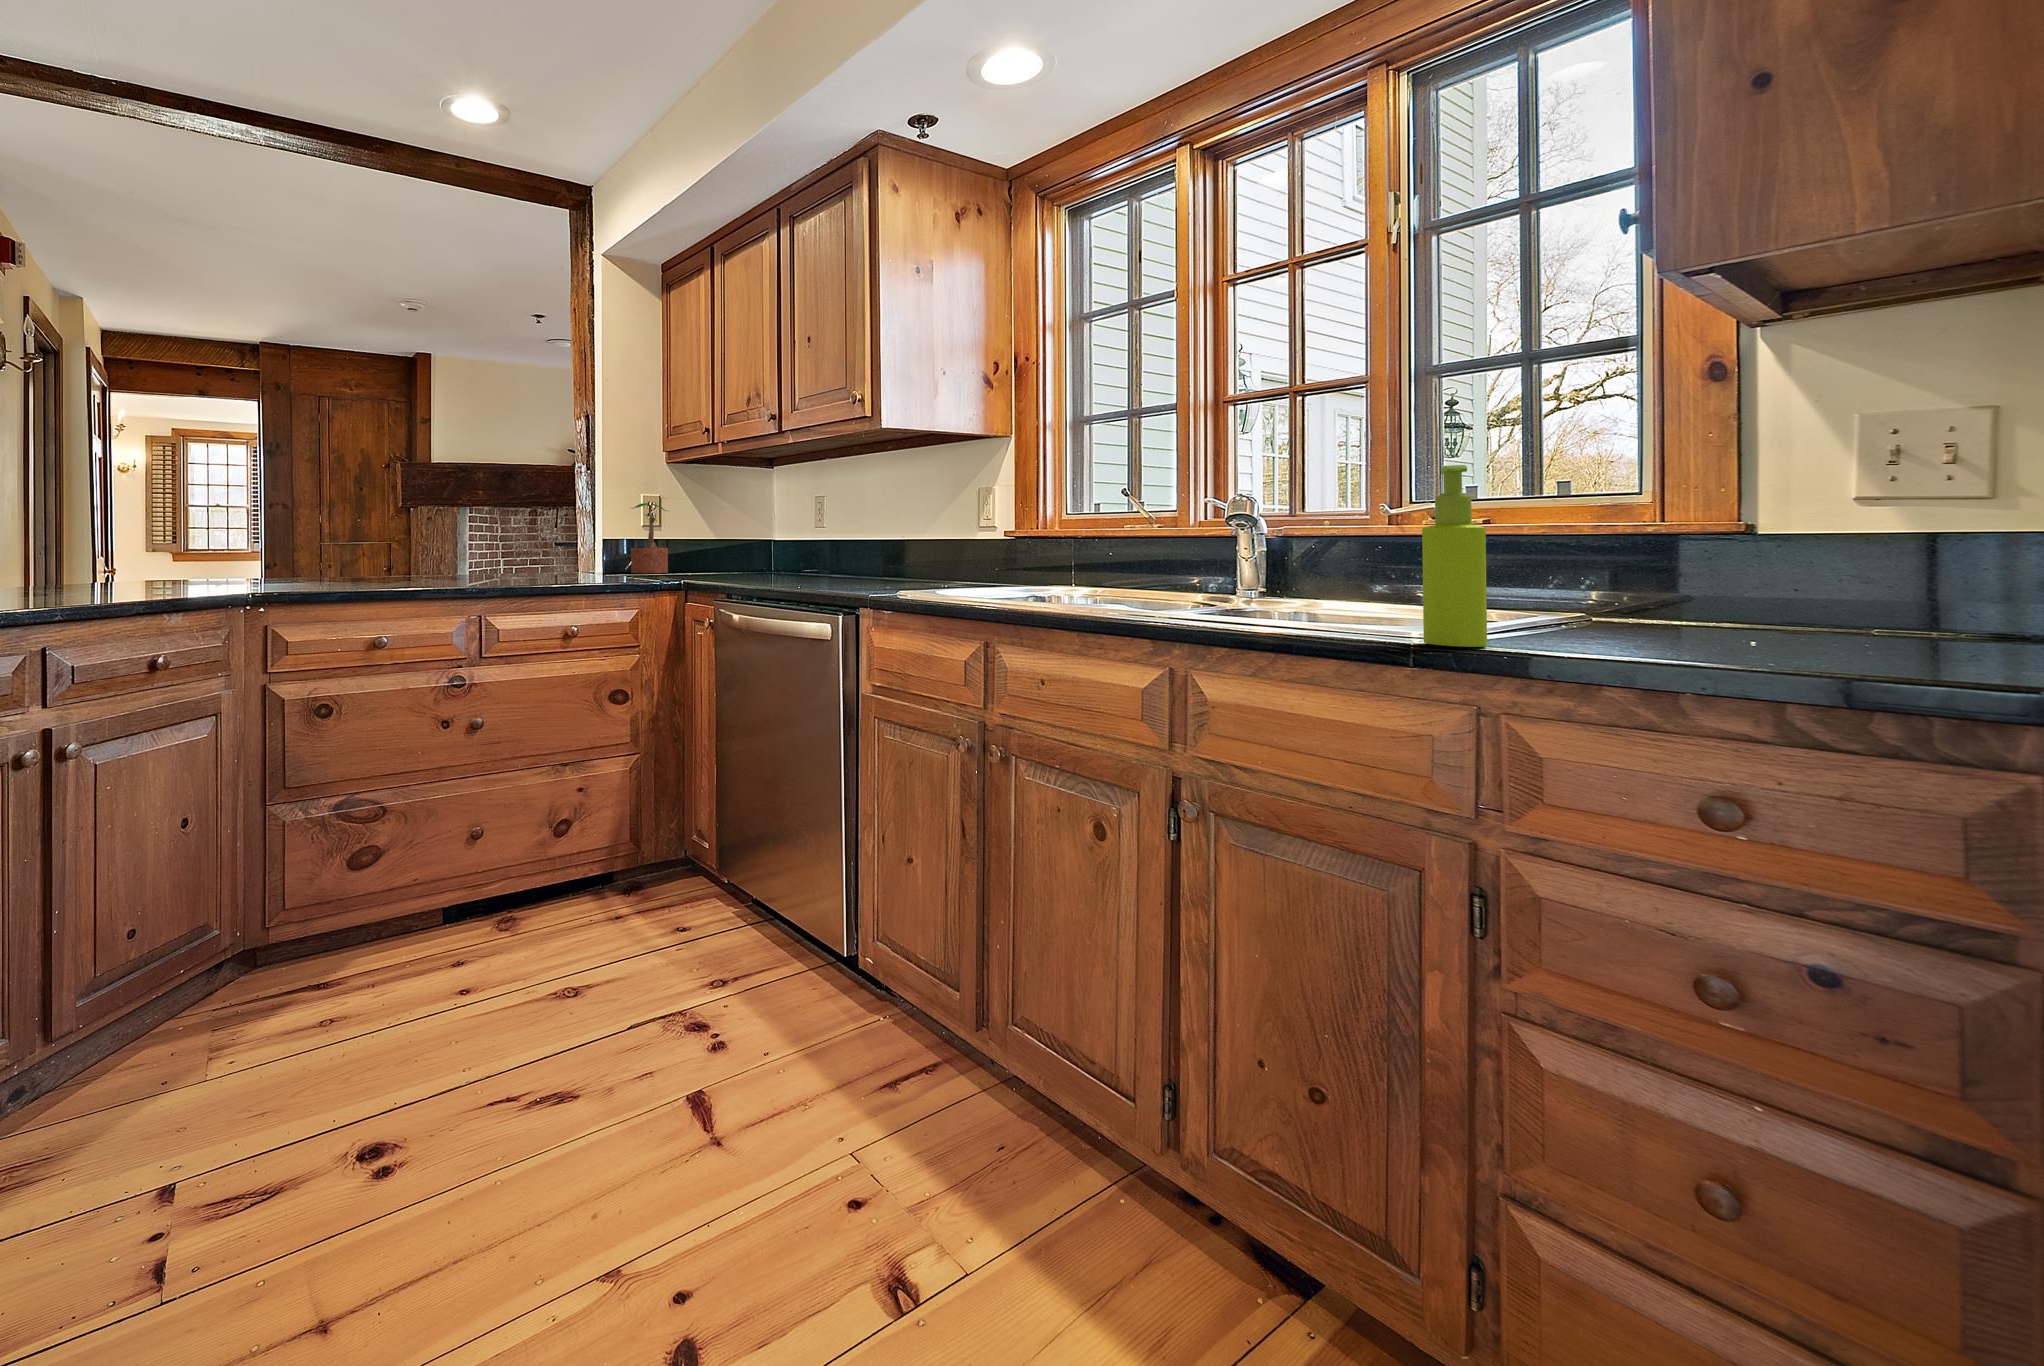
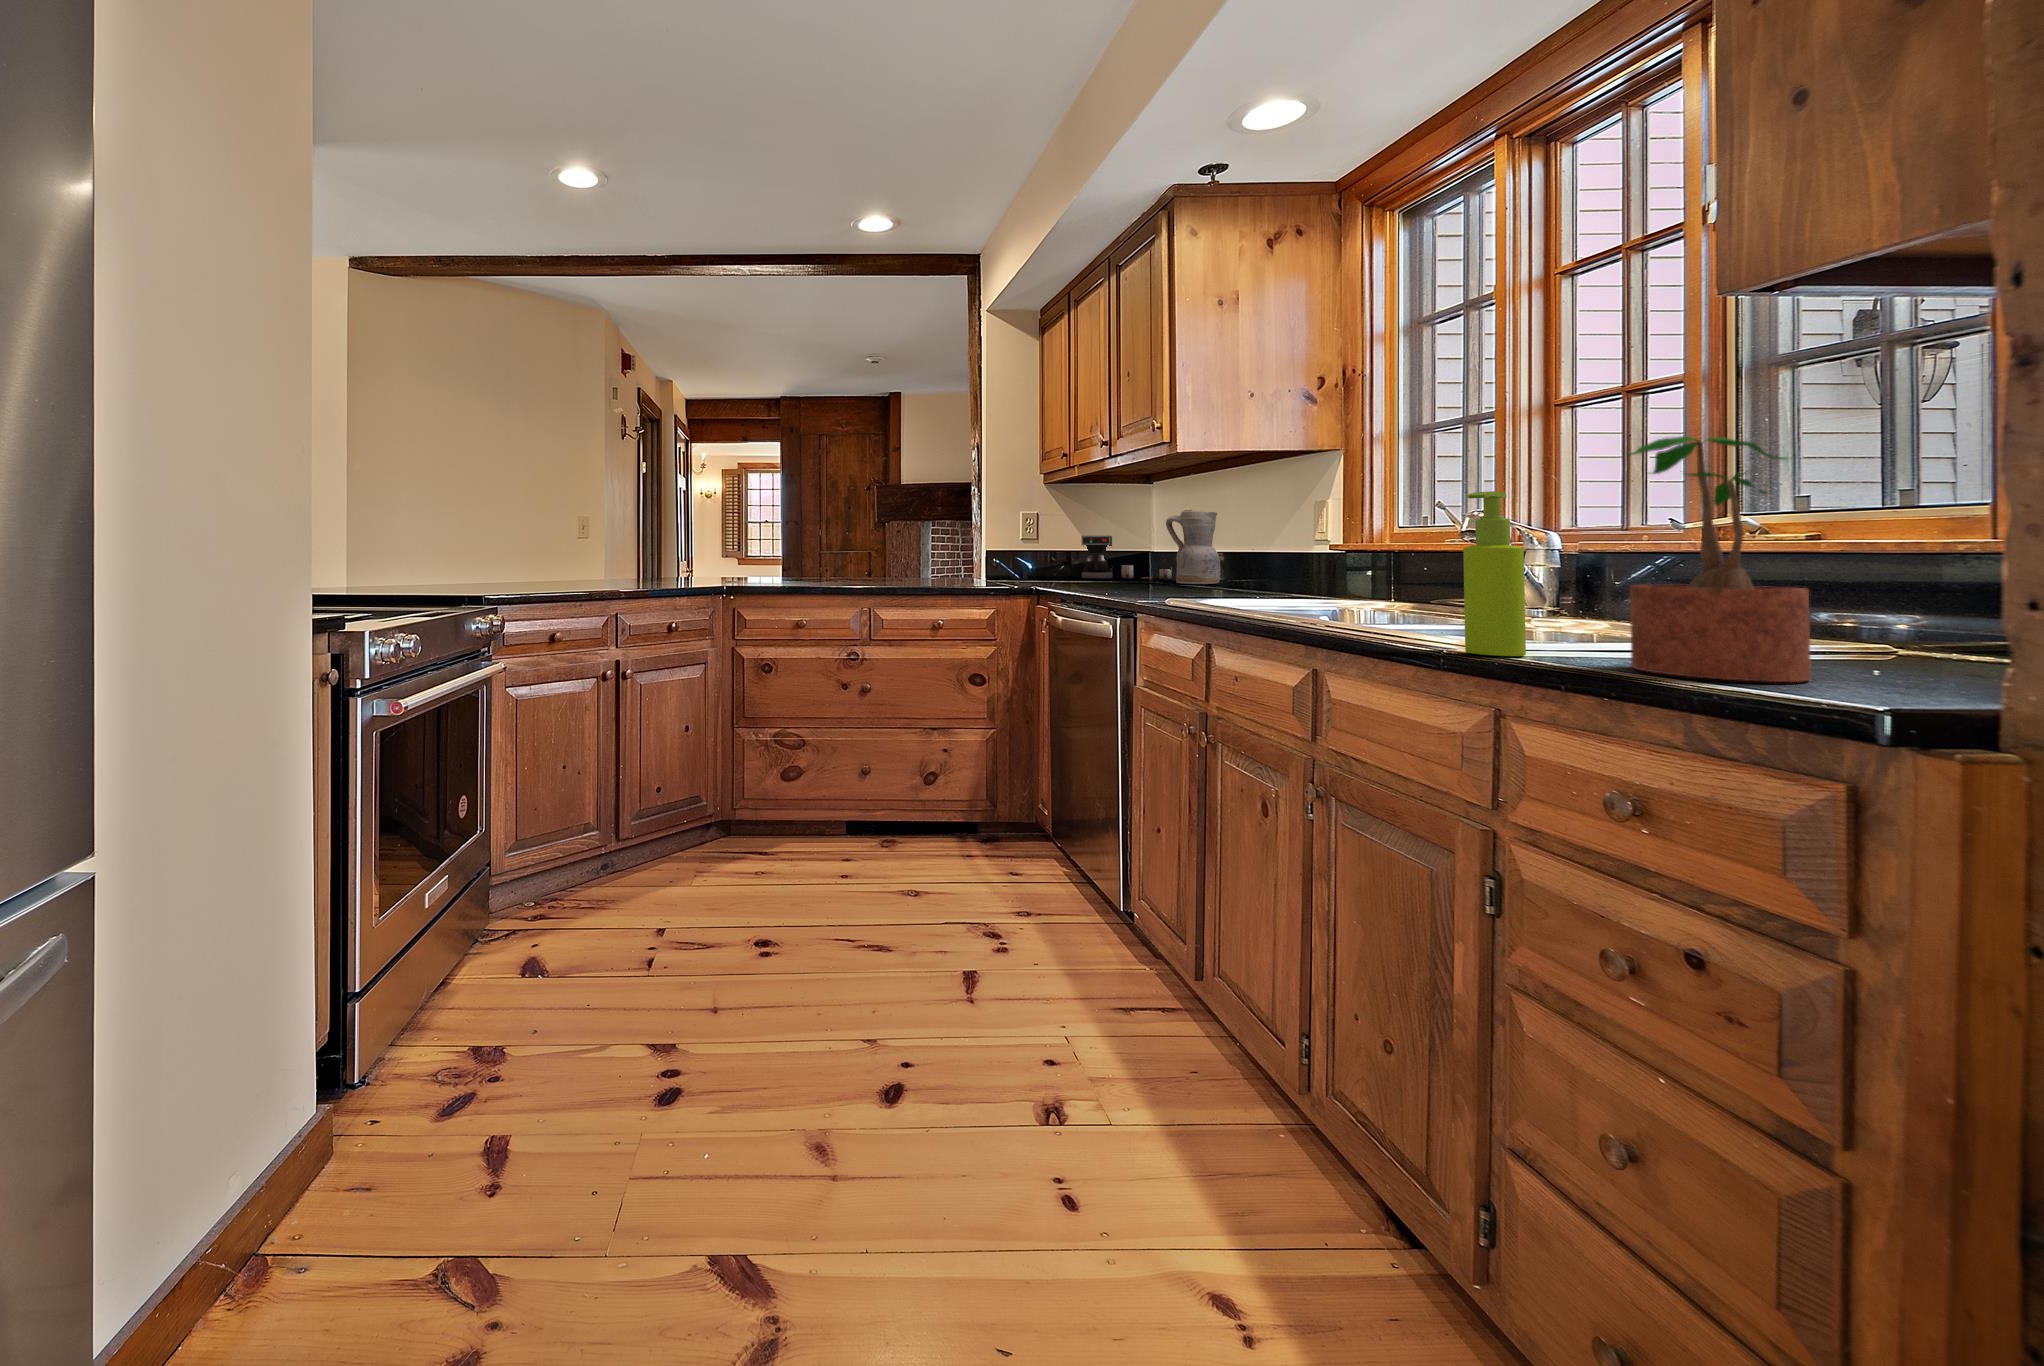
ceramic pitcher: none [818,497,871,575] -> present [1166,511,1220,584]
potted plant: present [631,503,668,573] -> present [1630,436,1811,682]
coffee maker: none [708,524,806,572] -> present [1081,536,1172,579]

